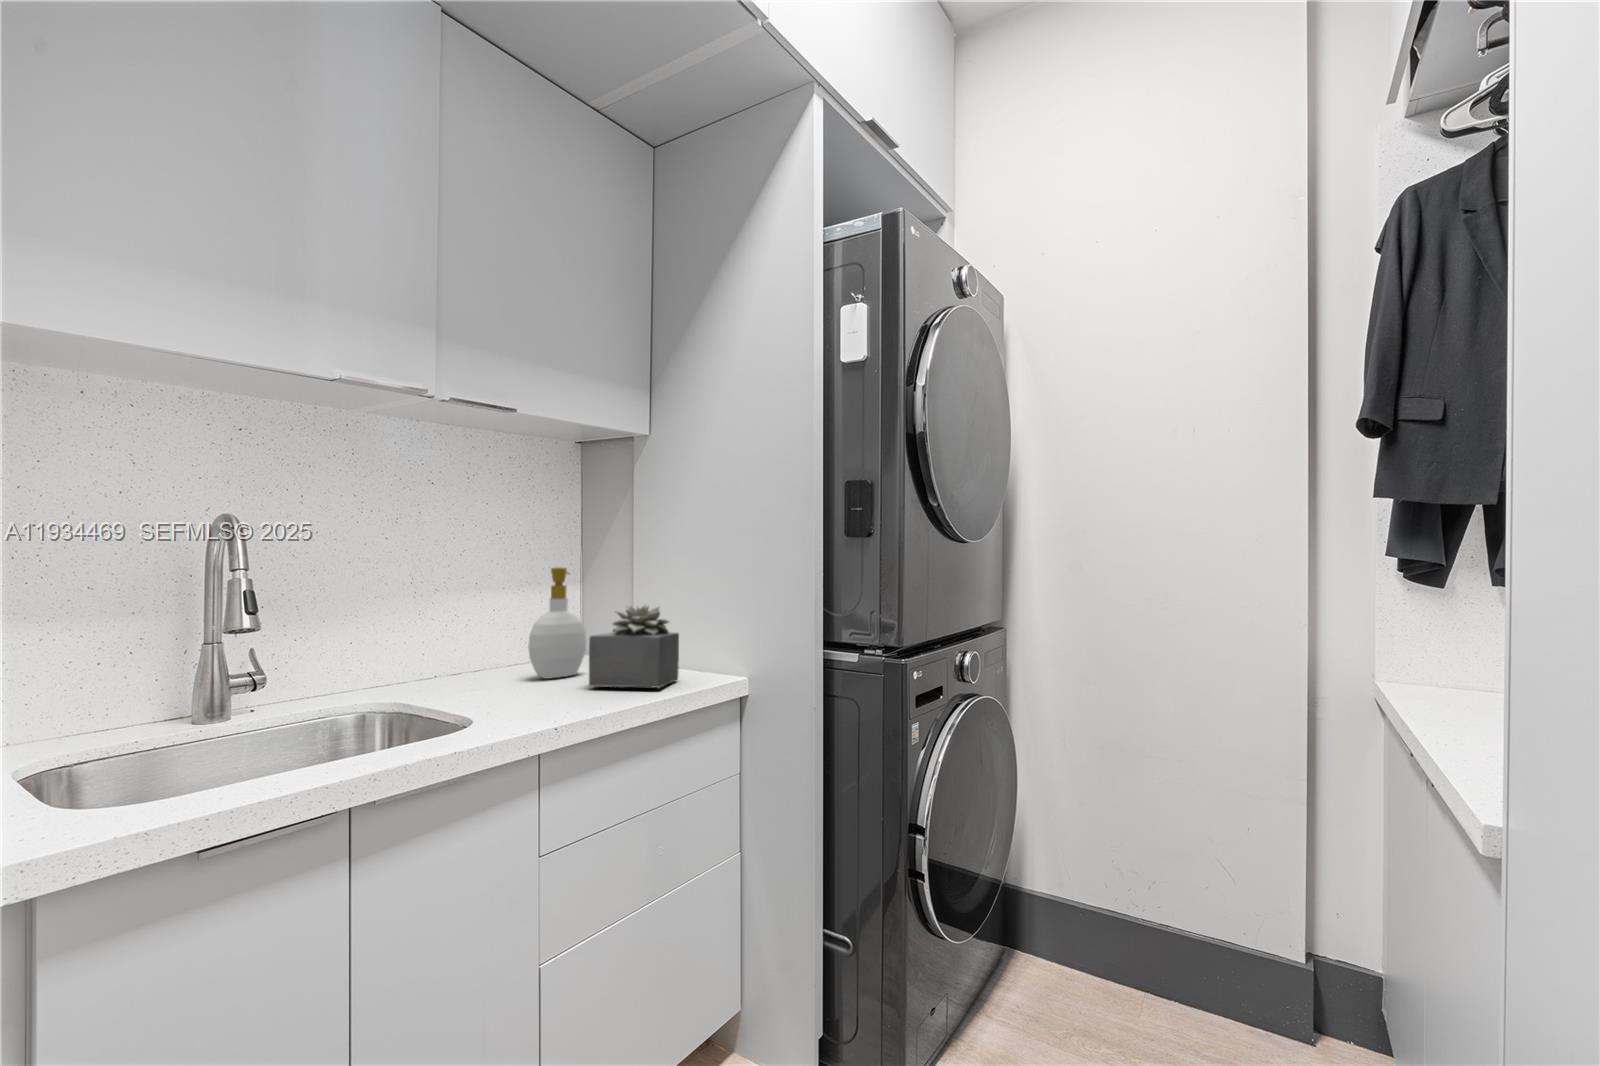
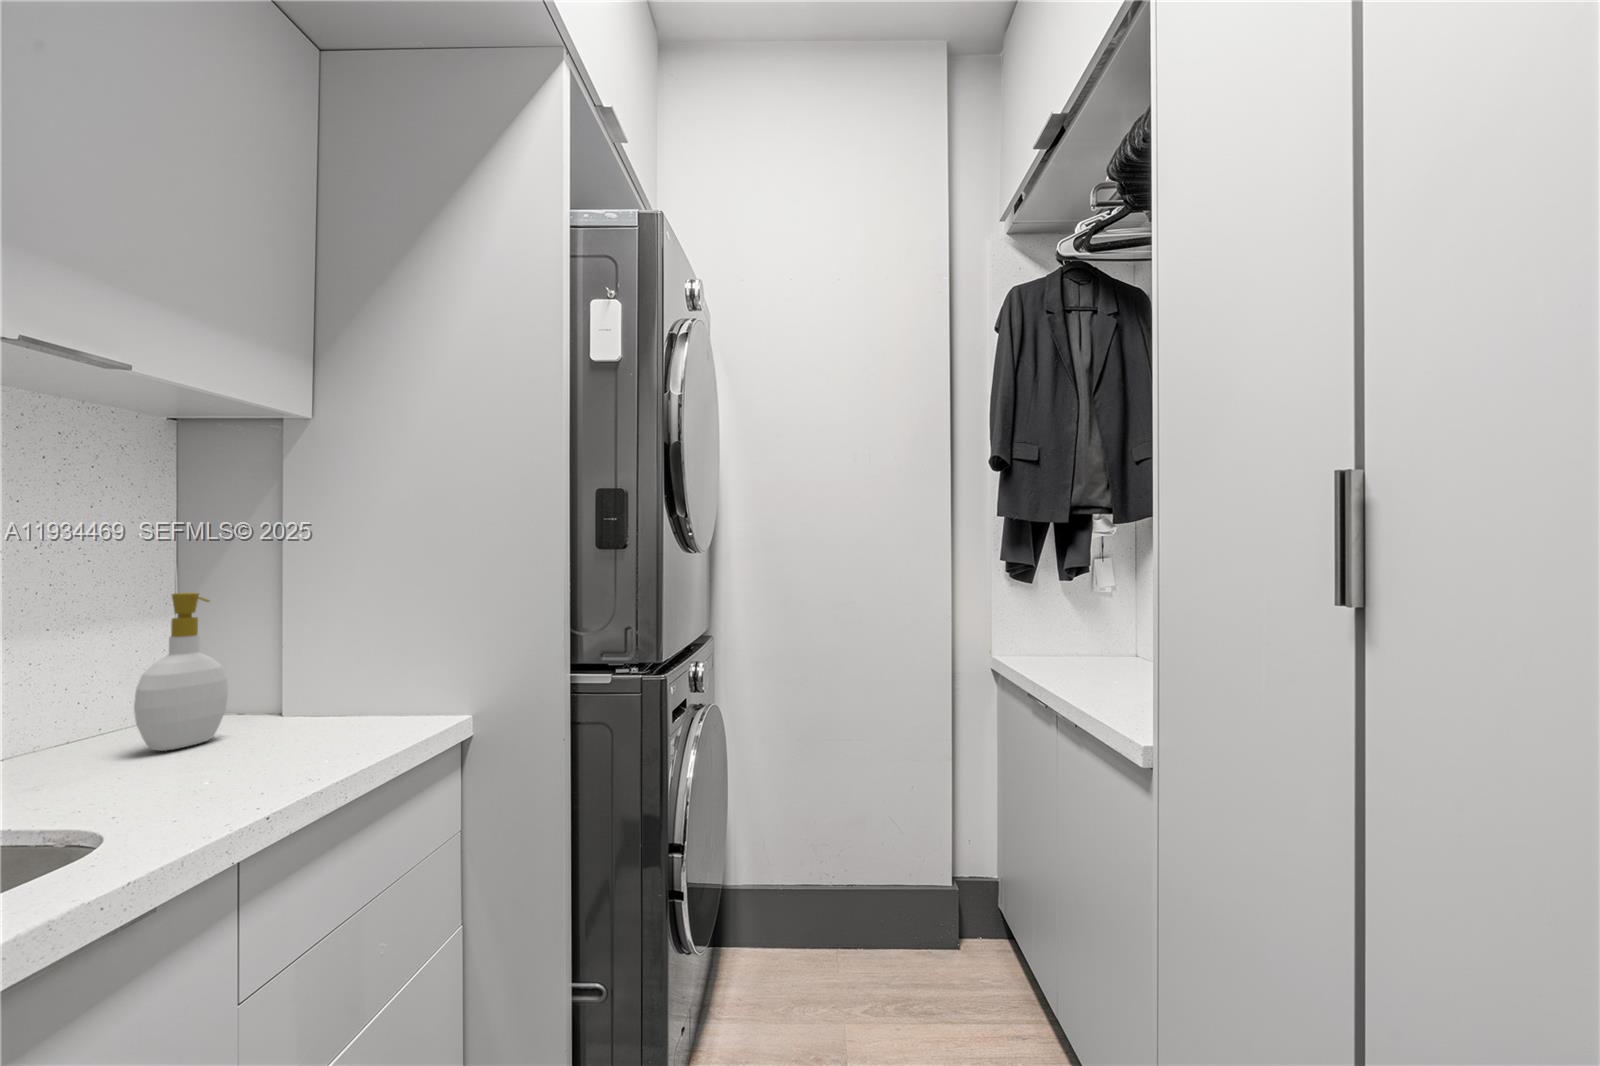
succulent plant: present [589,604,679,688] -> none [259,634,386,752]

